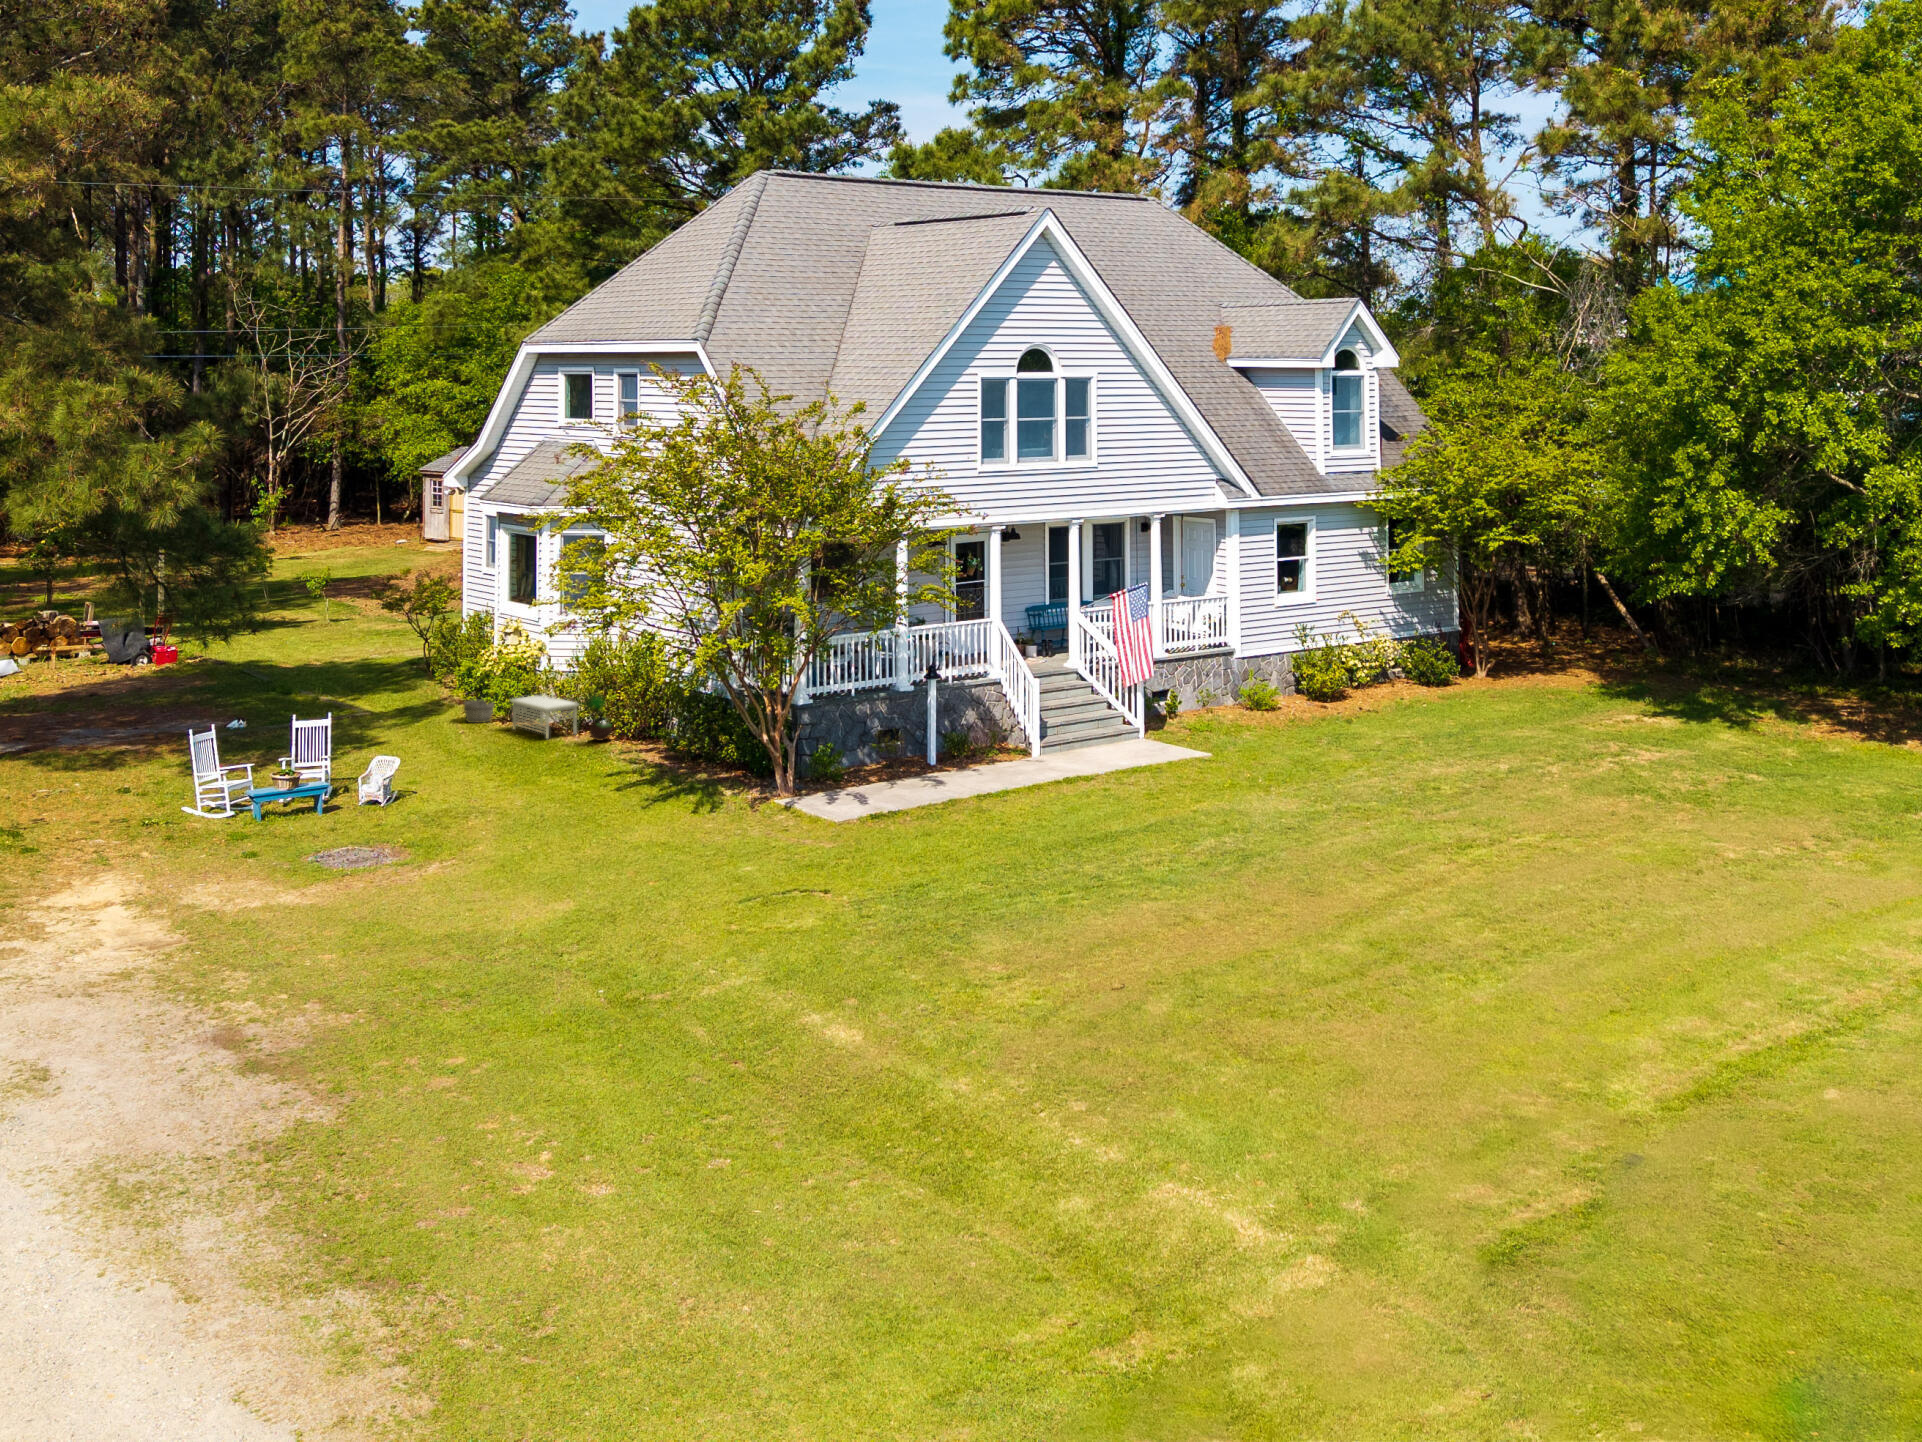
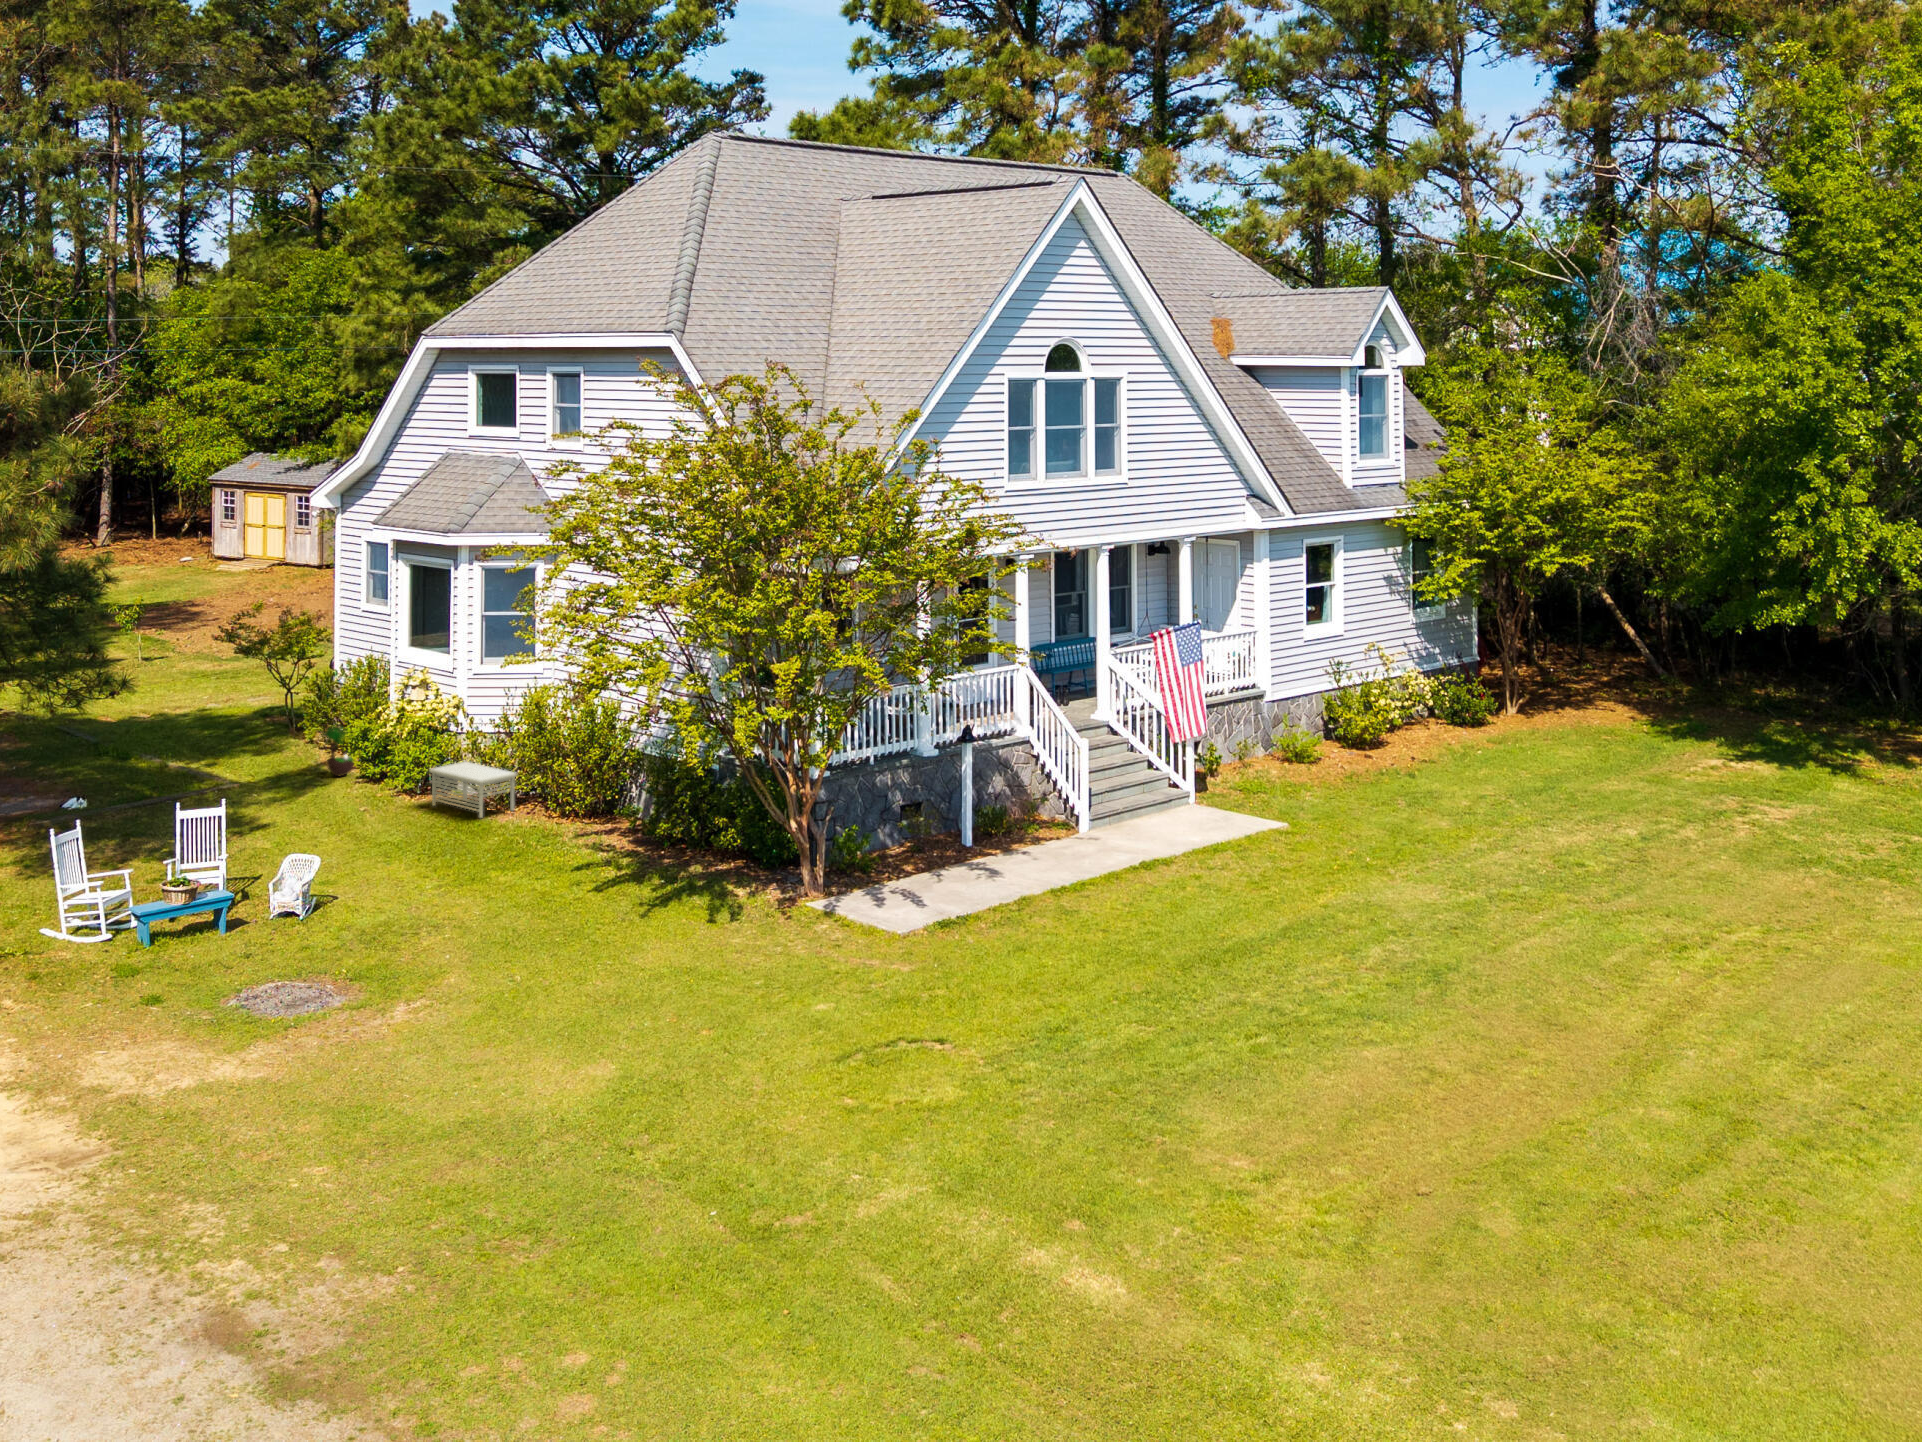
potted tree: present [581,694,612,741] -> present [320,726,354,776]
wooden bucket: present [464,699,494,723] -> none [365,763,404,797]

